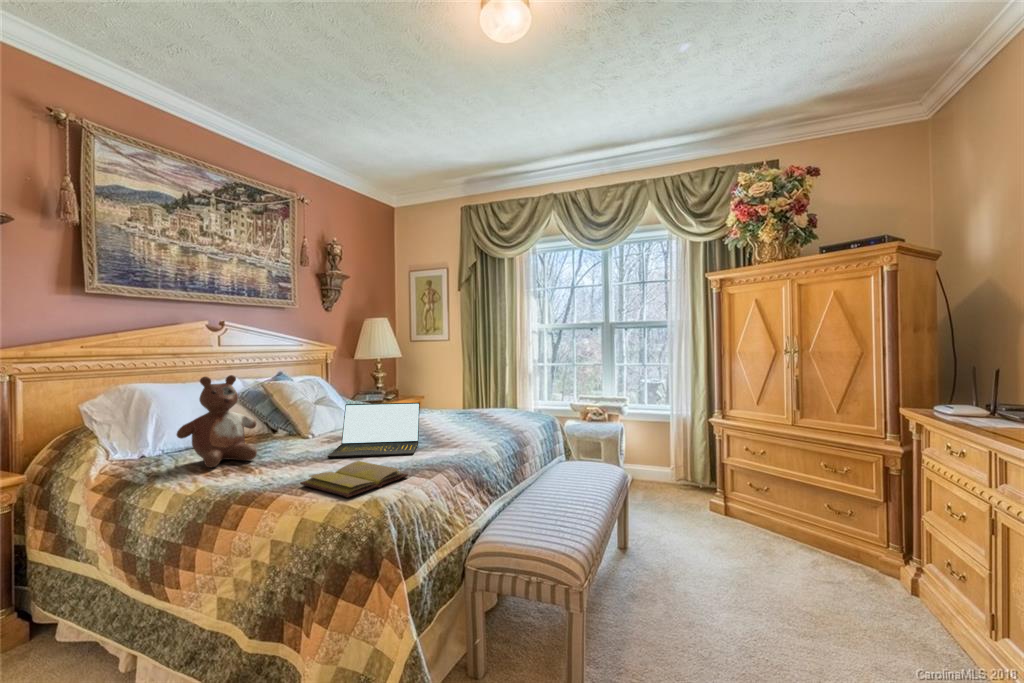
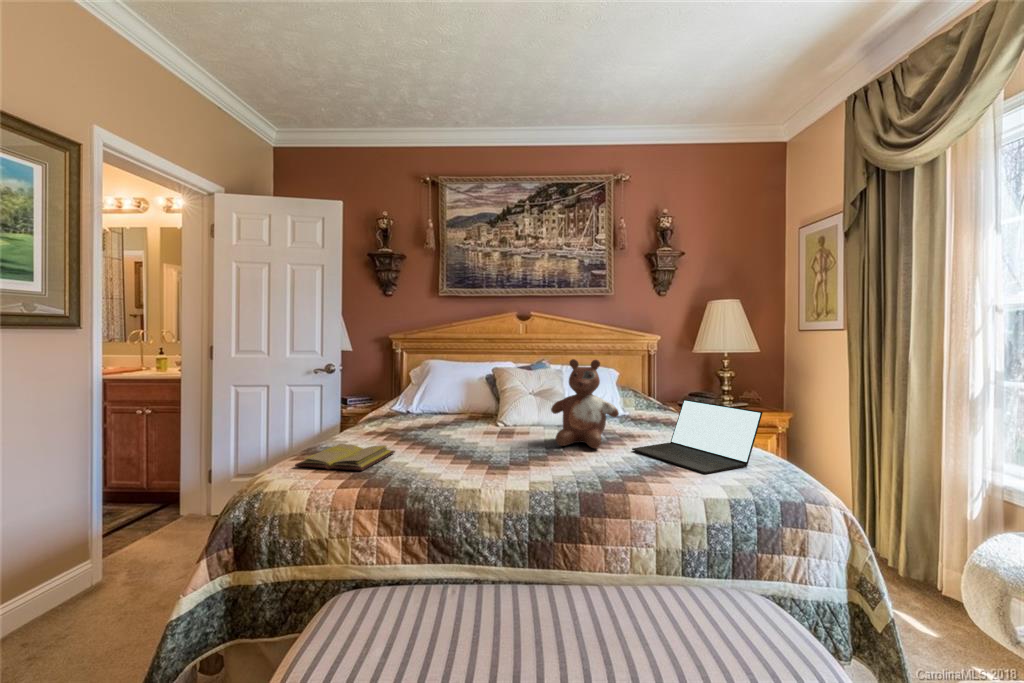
stuffed bear: present [177,375,257,467] -> present [551,359,619,448]
laptop: present [328,403,420,457] -> present [632,399,763,474]

